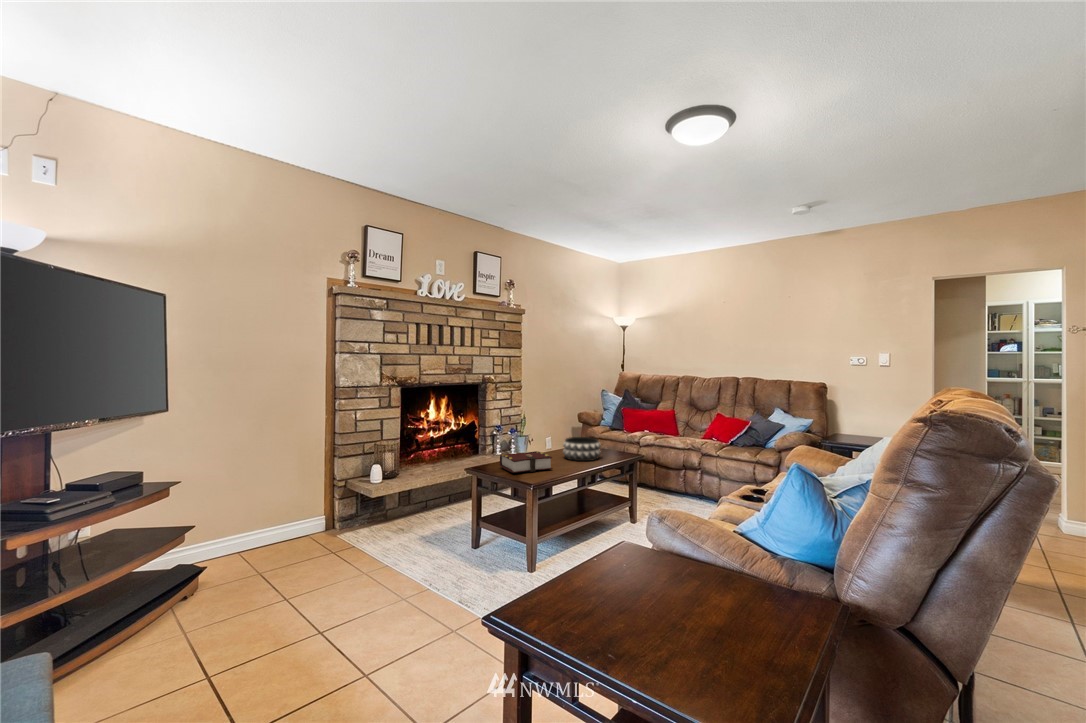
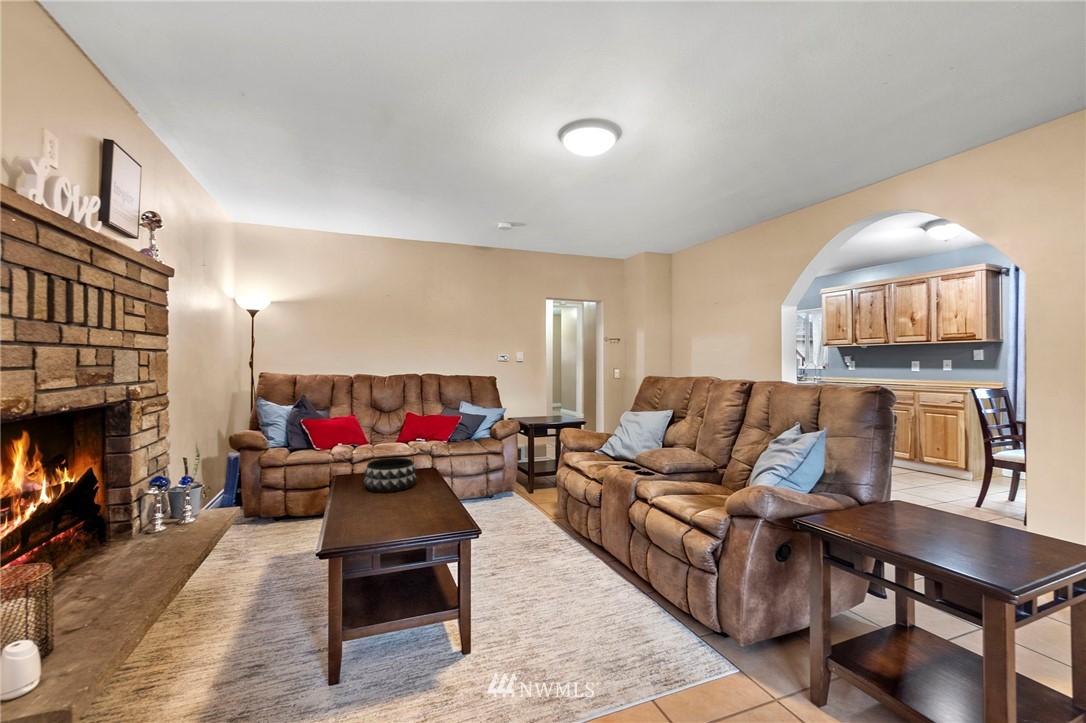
book: present [500,451,552,473] -> none [341,489,417,528]

